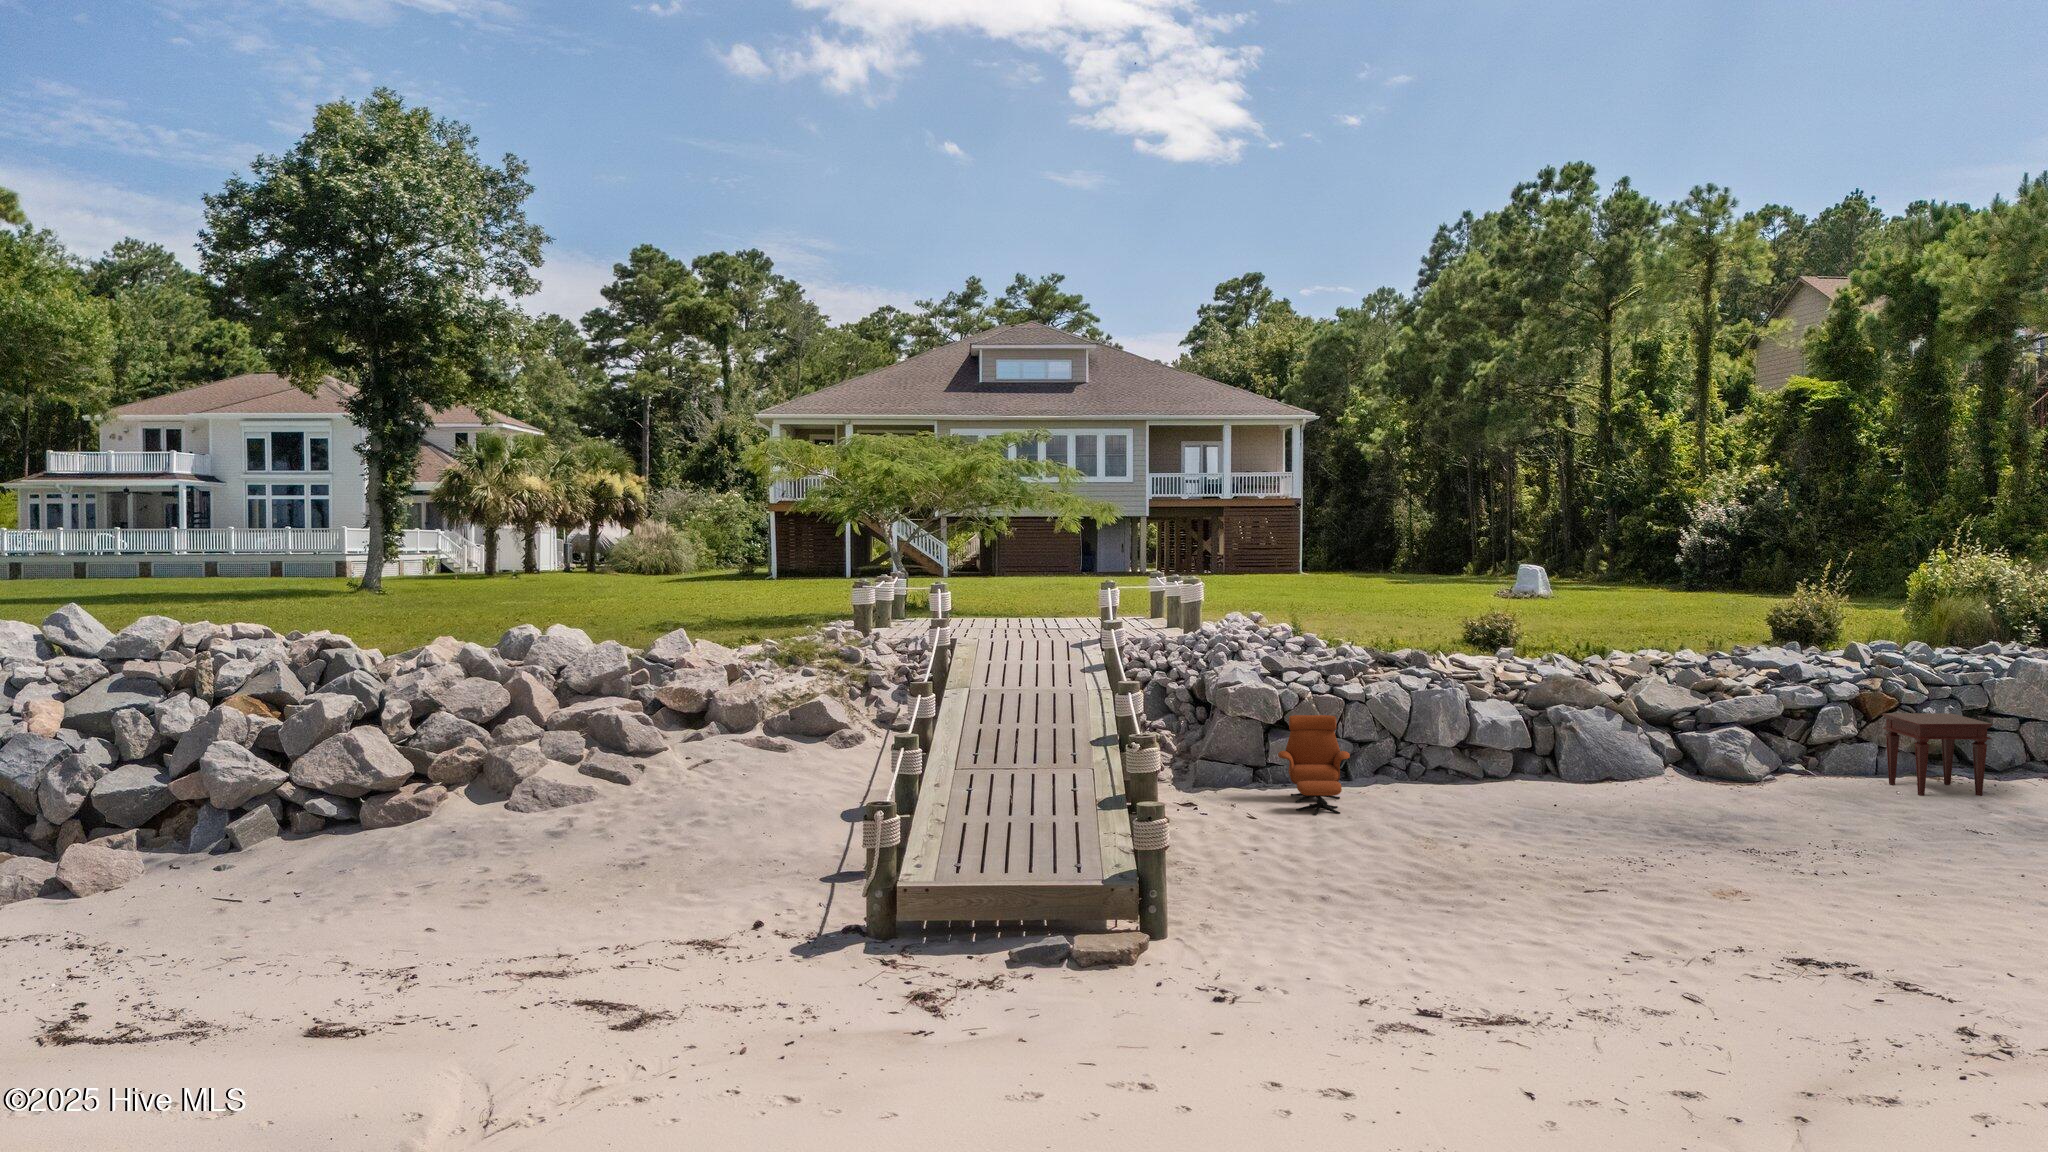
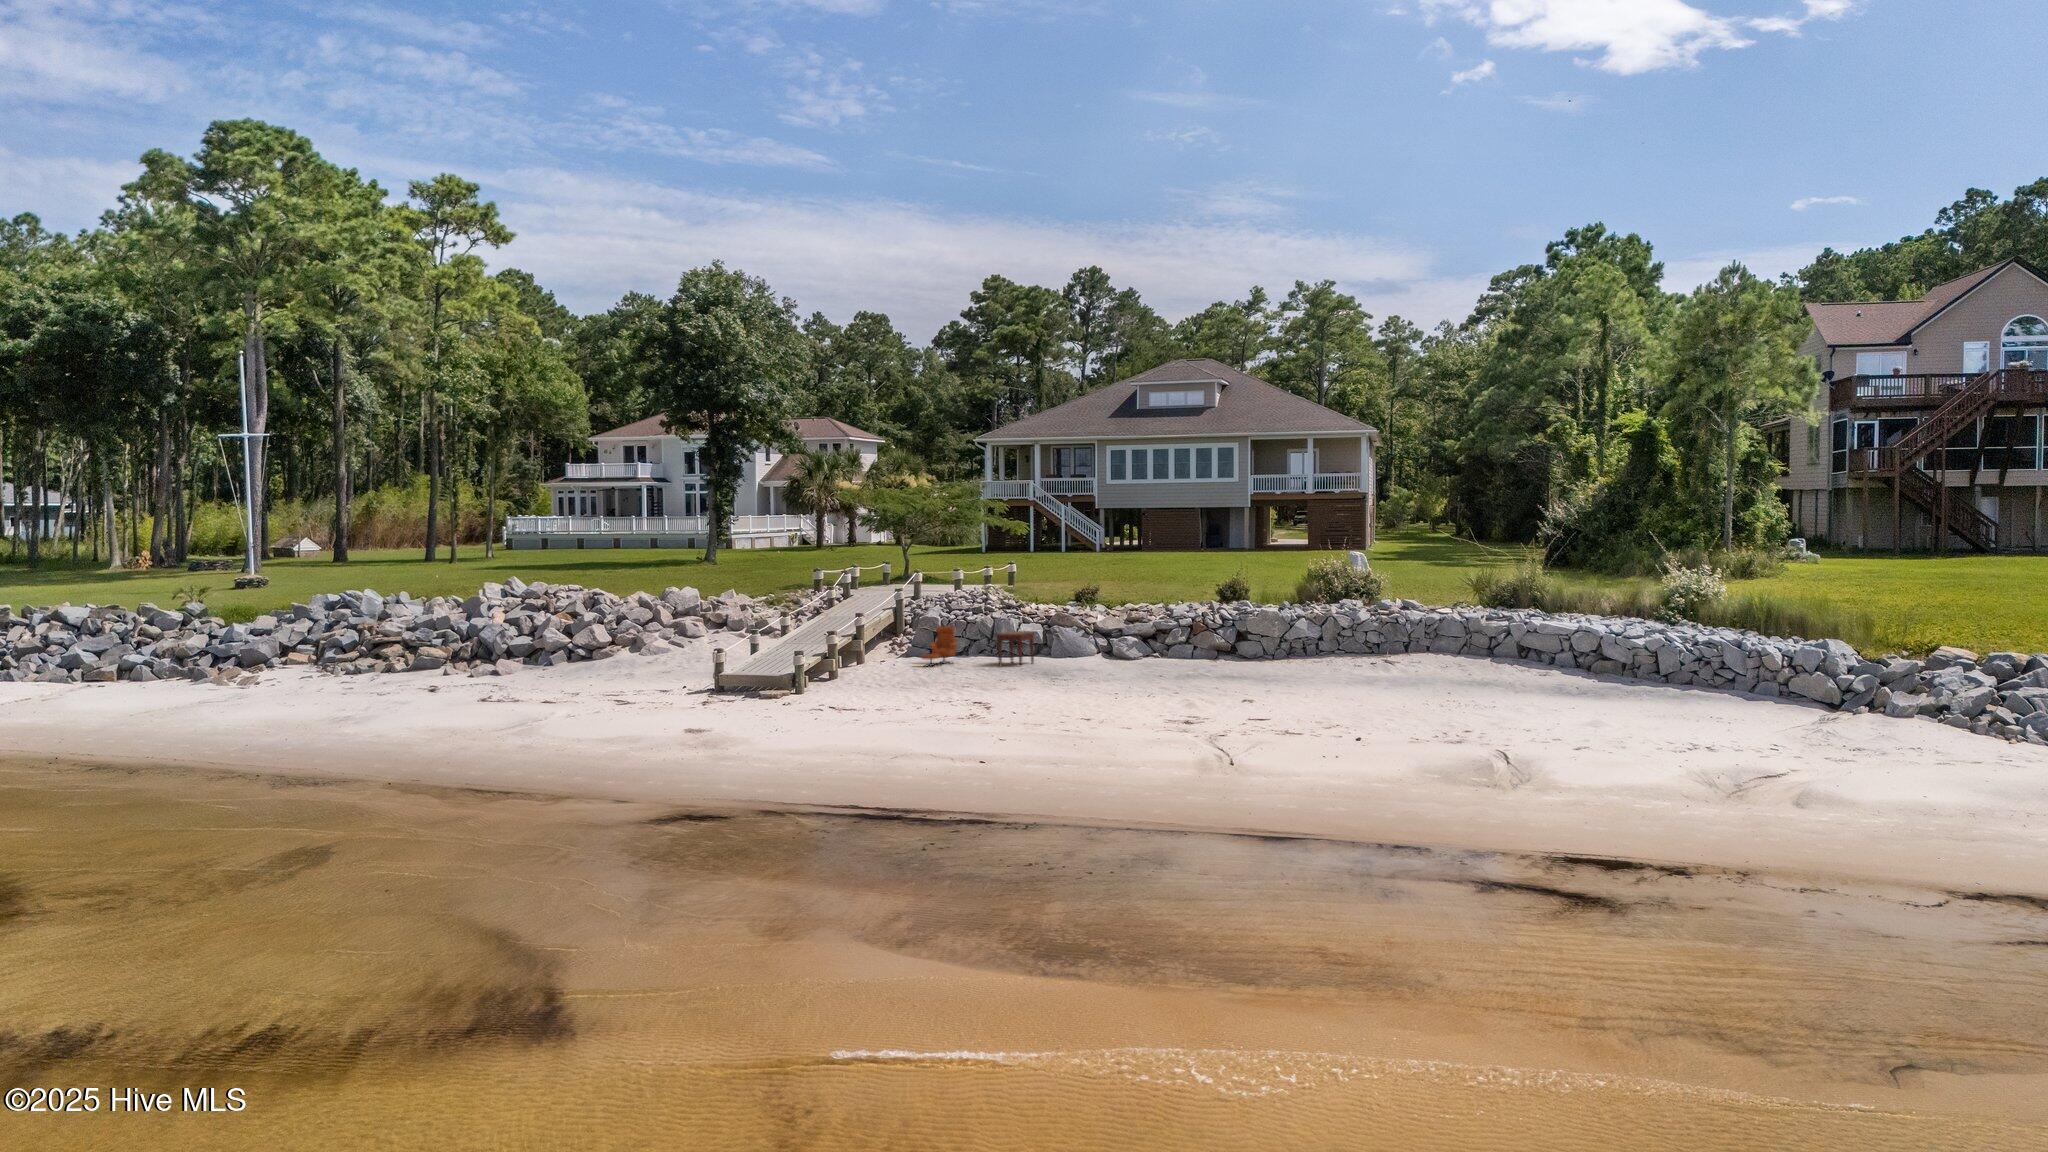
side table: present [1882,713,1993,796] -> present [996,631,1034,666]

